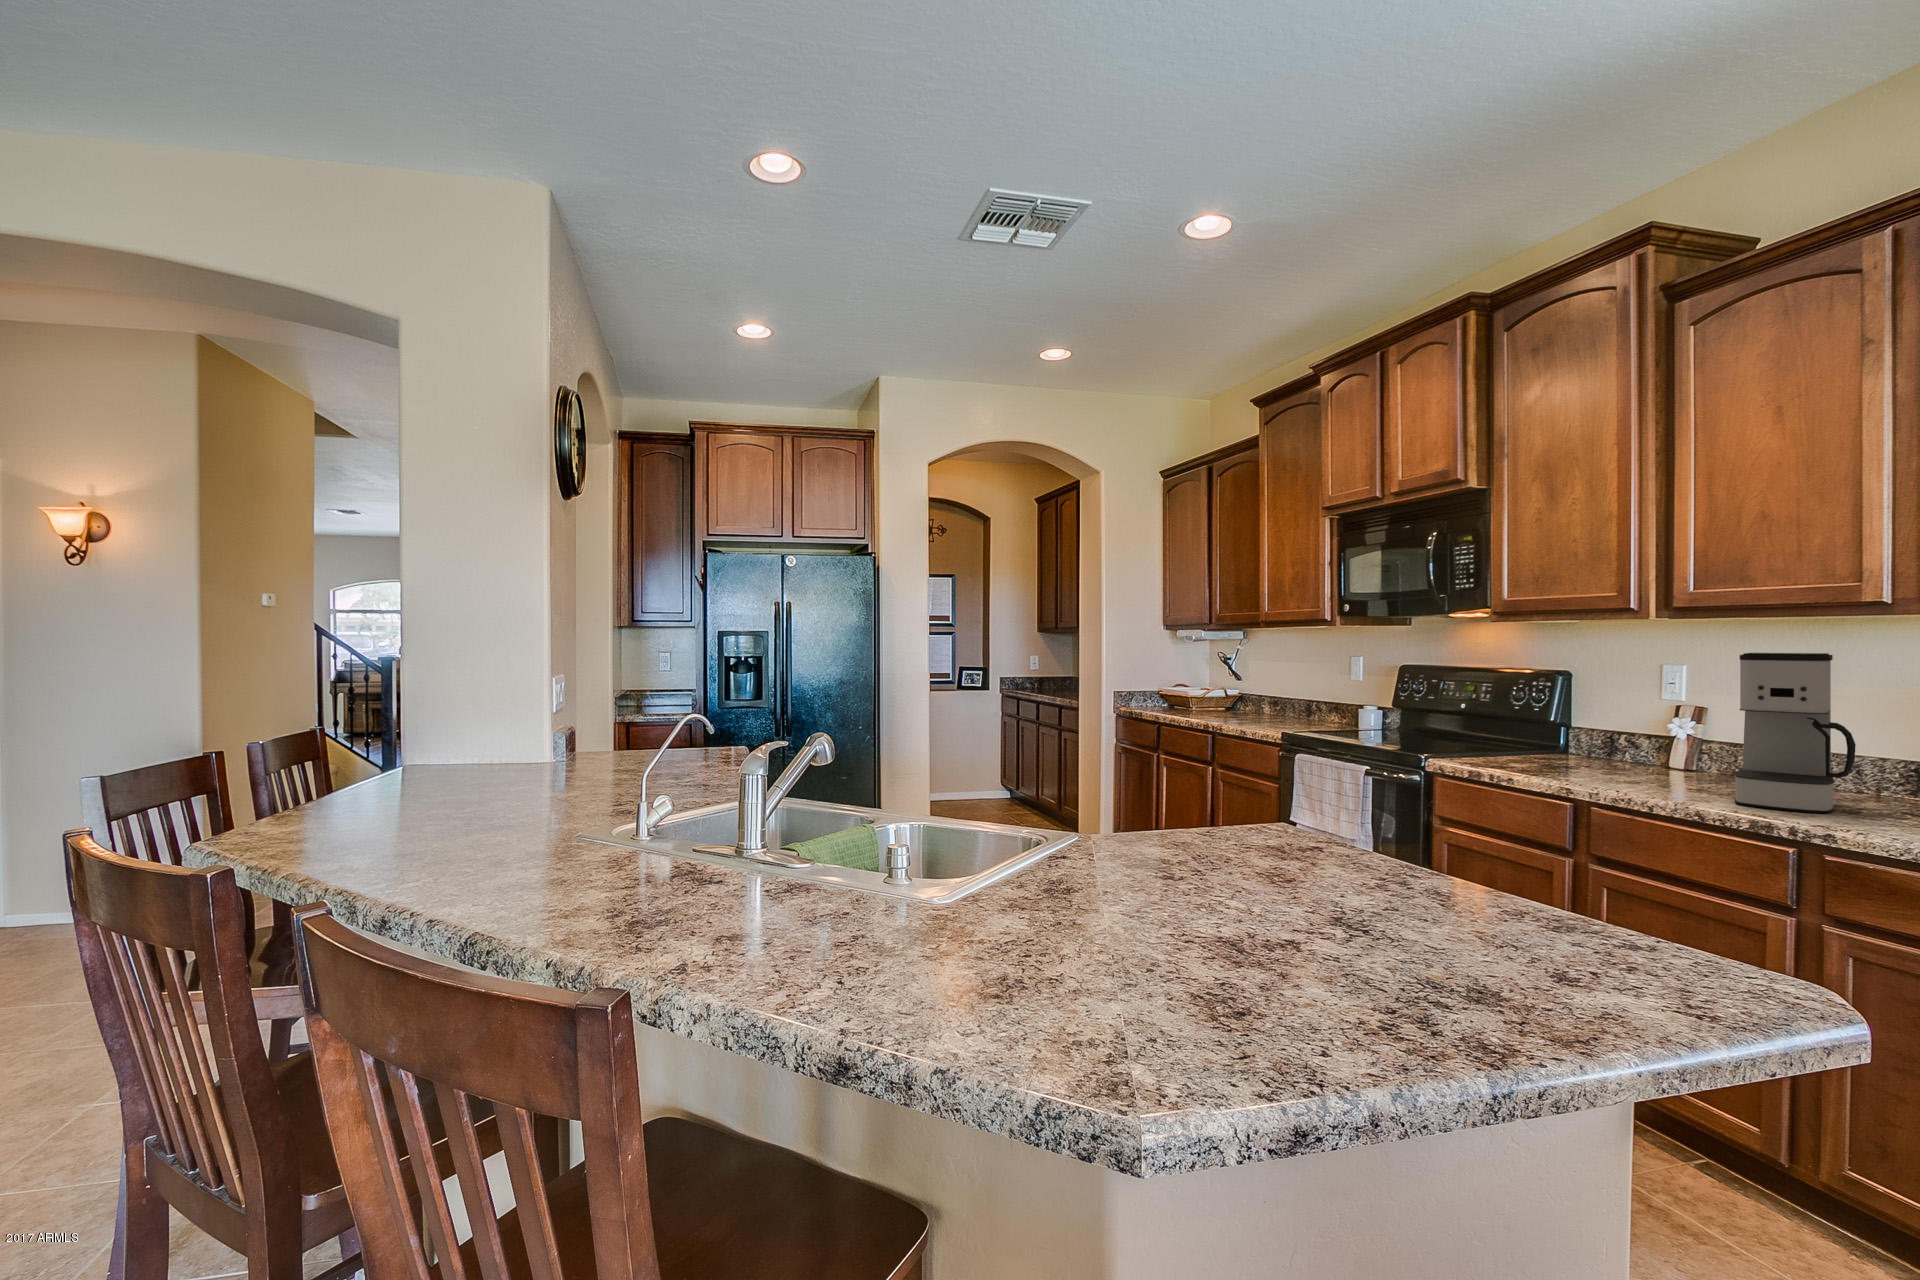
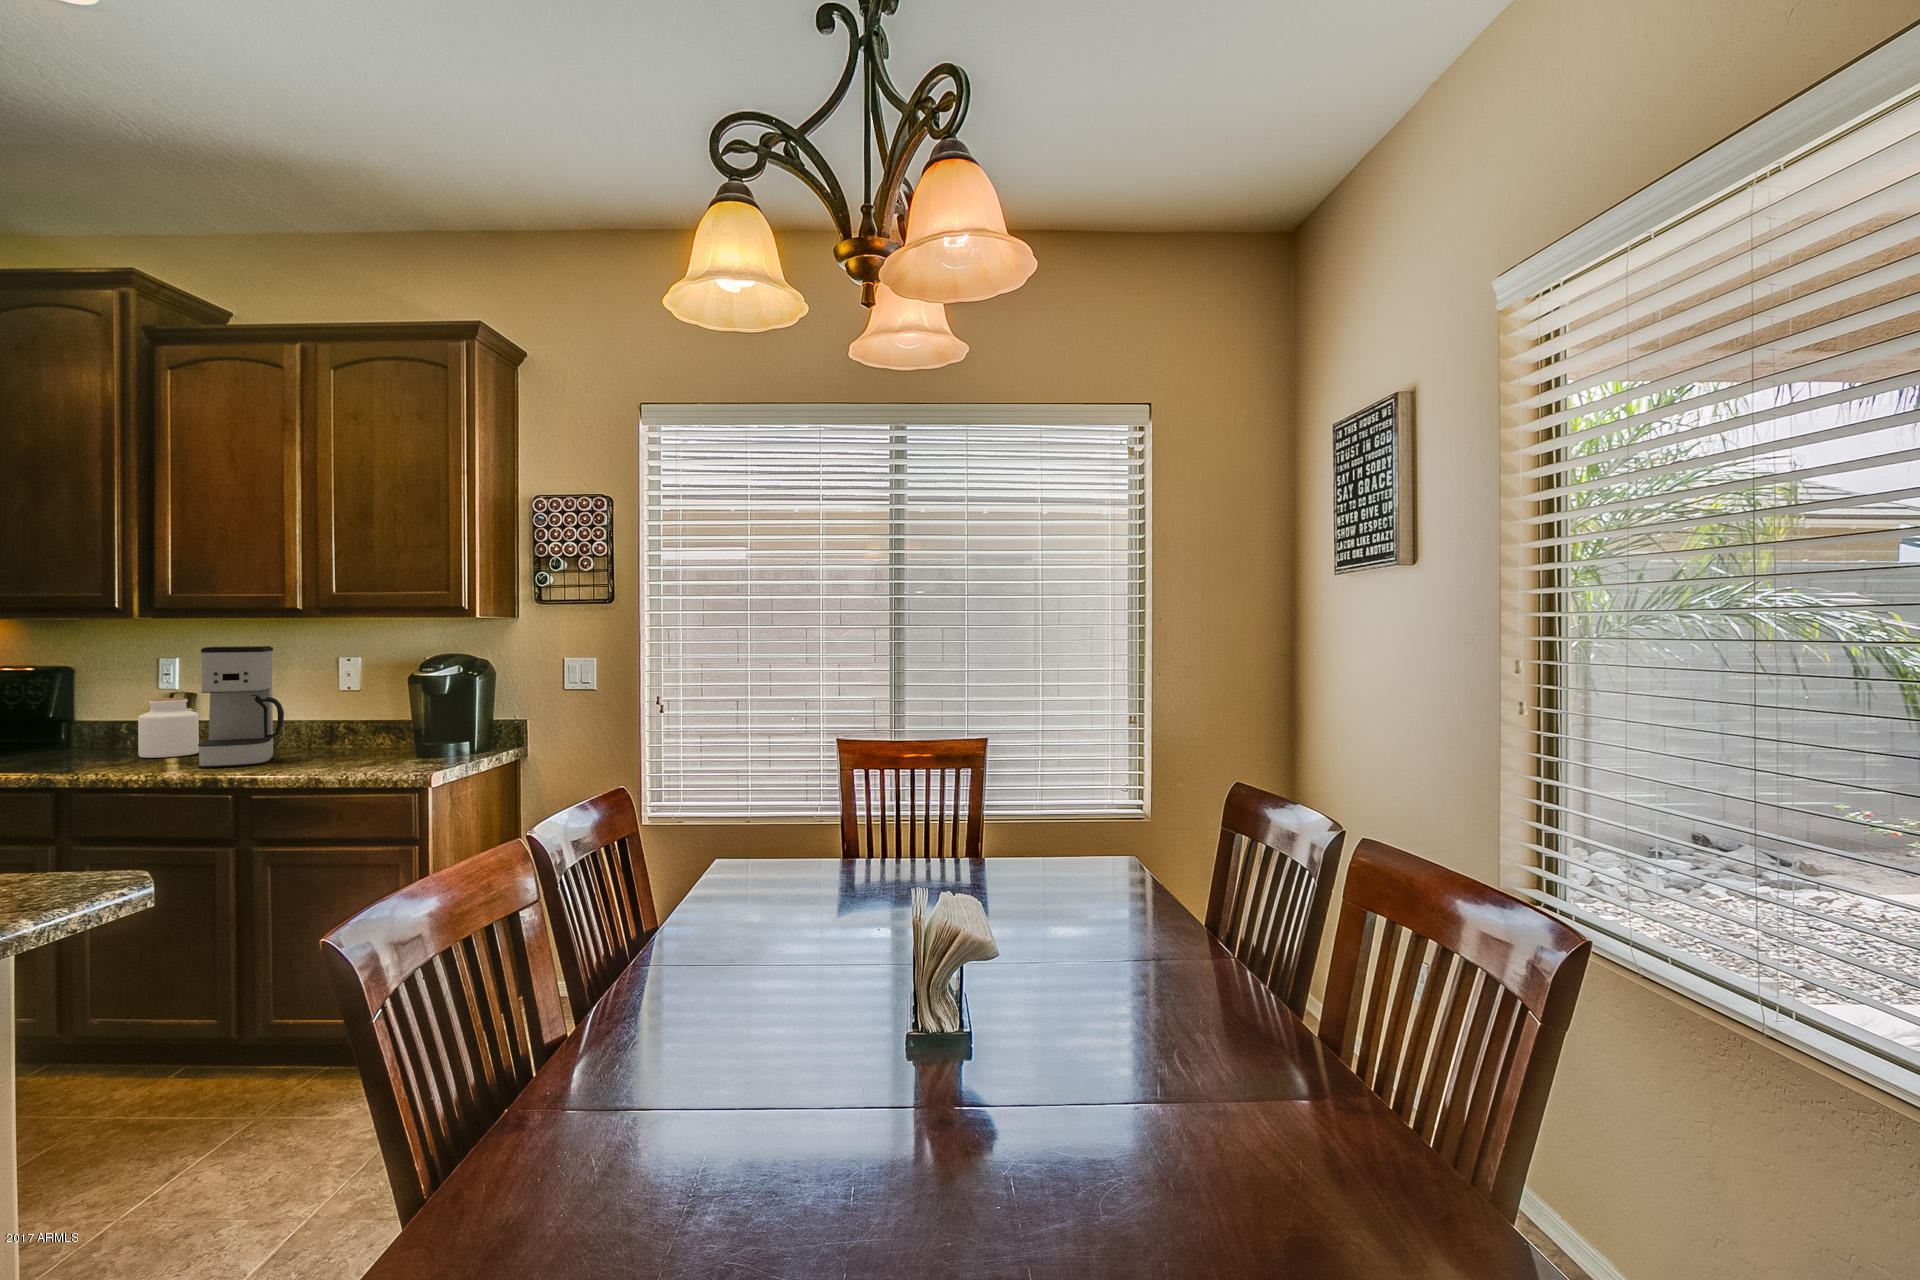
jar: none [1647,711,1716,781] -> present [138,698,199,758]

